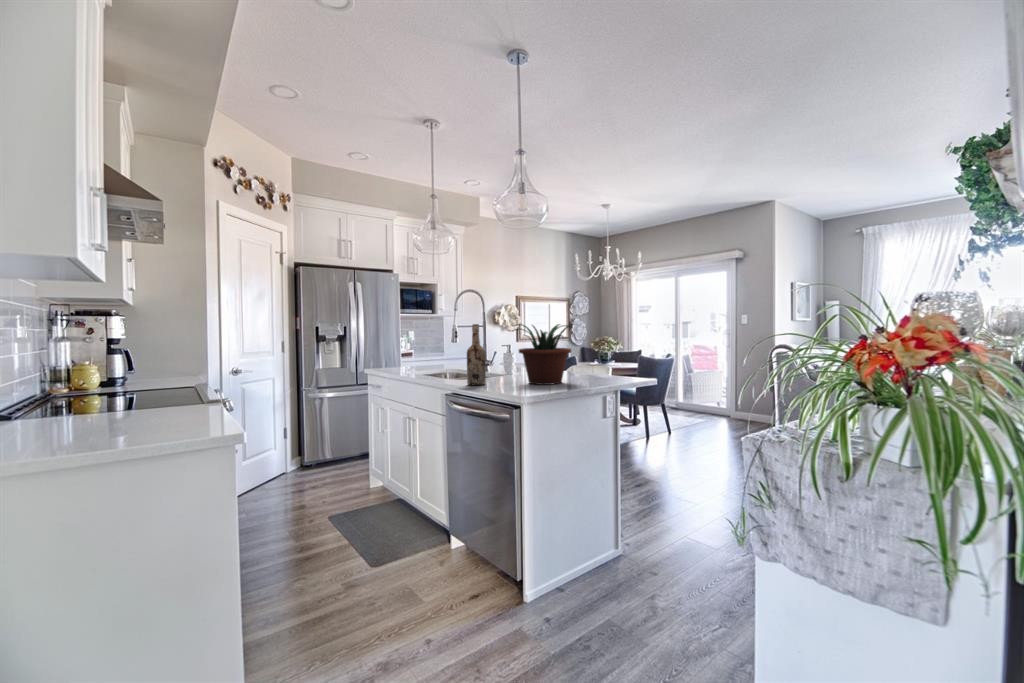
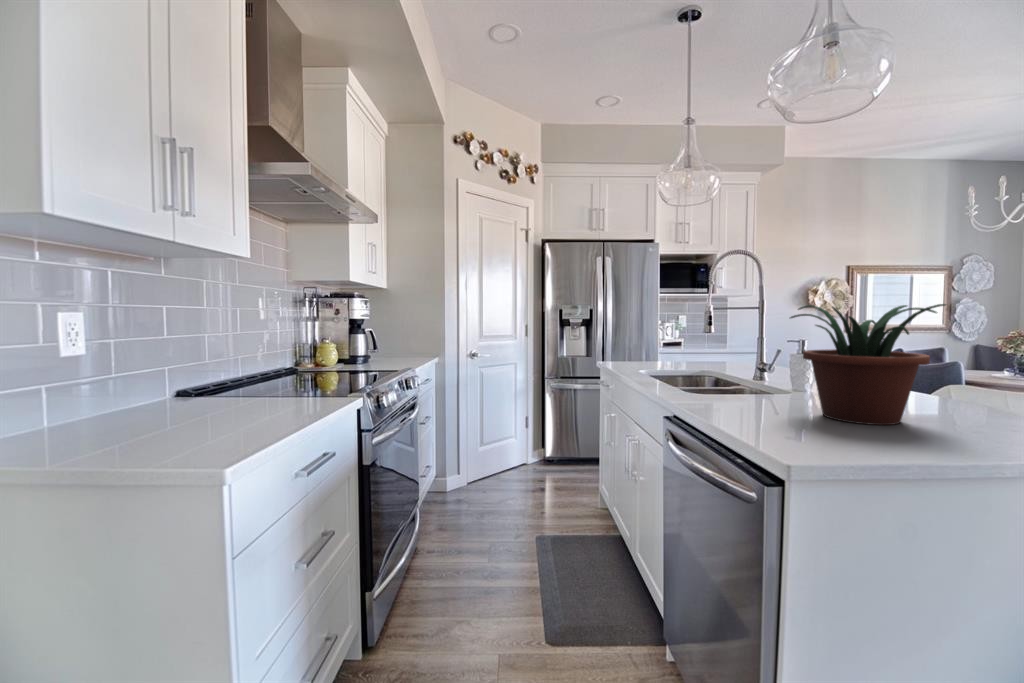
wine bottle: present [467,324,486,385] -> none [703,306,737,408]

